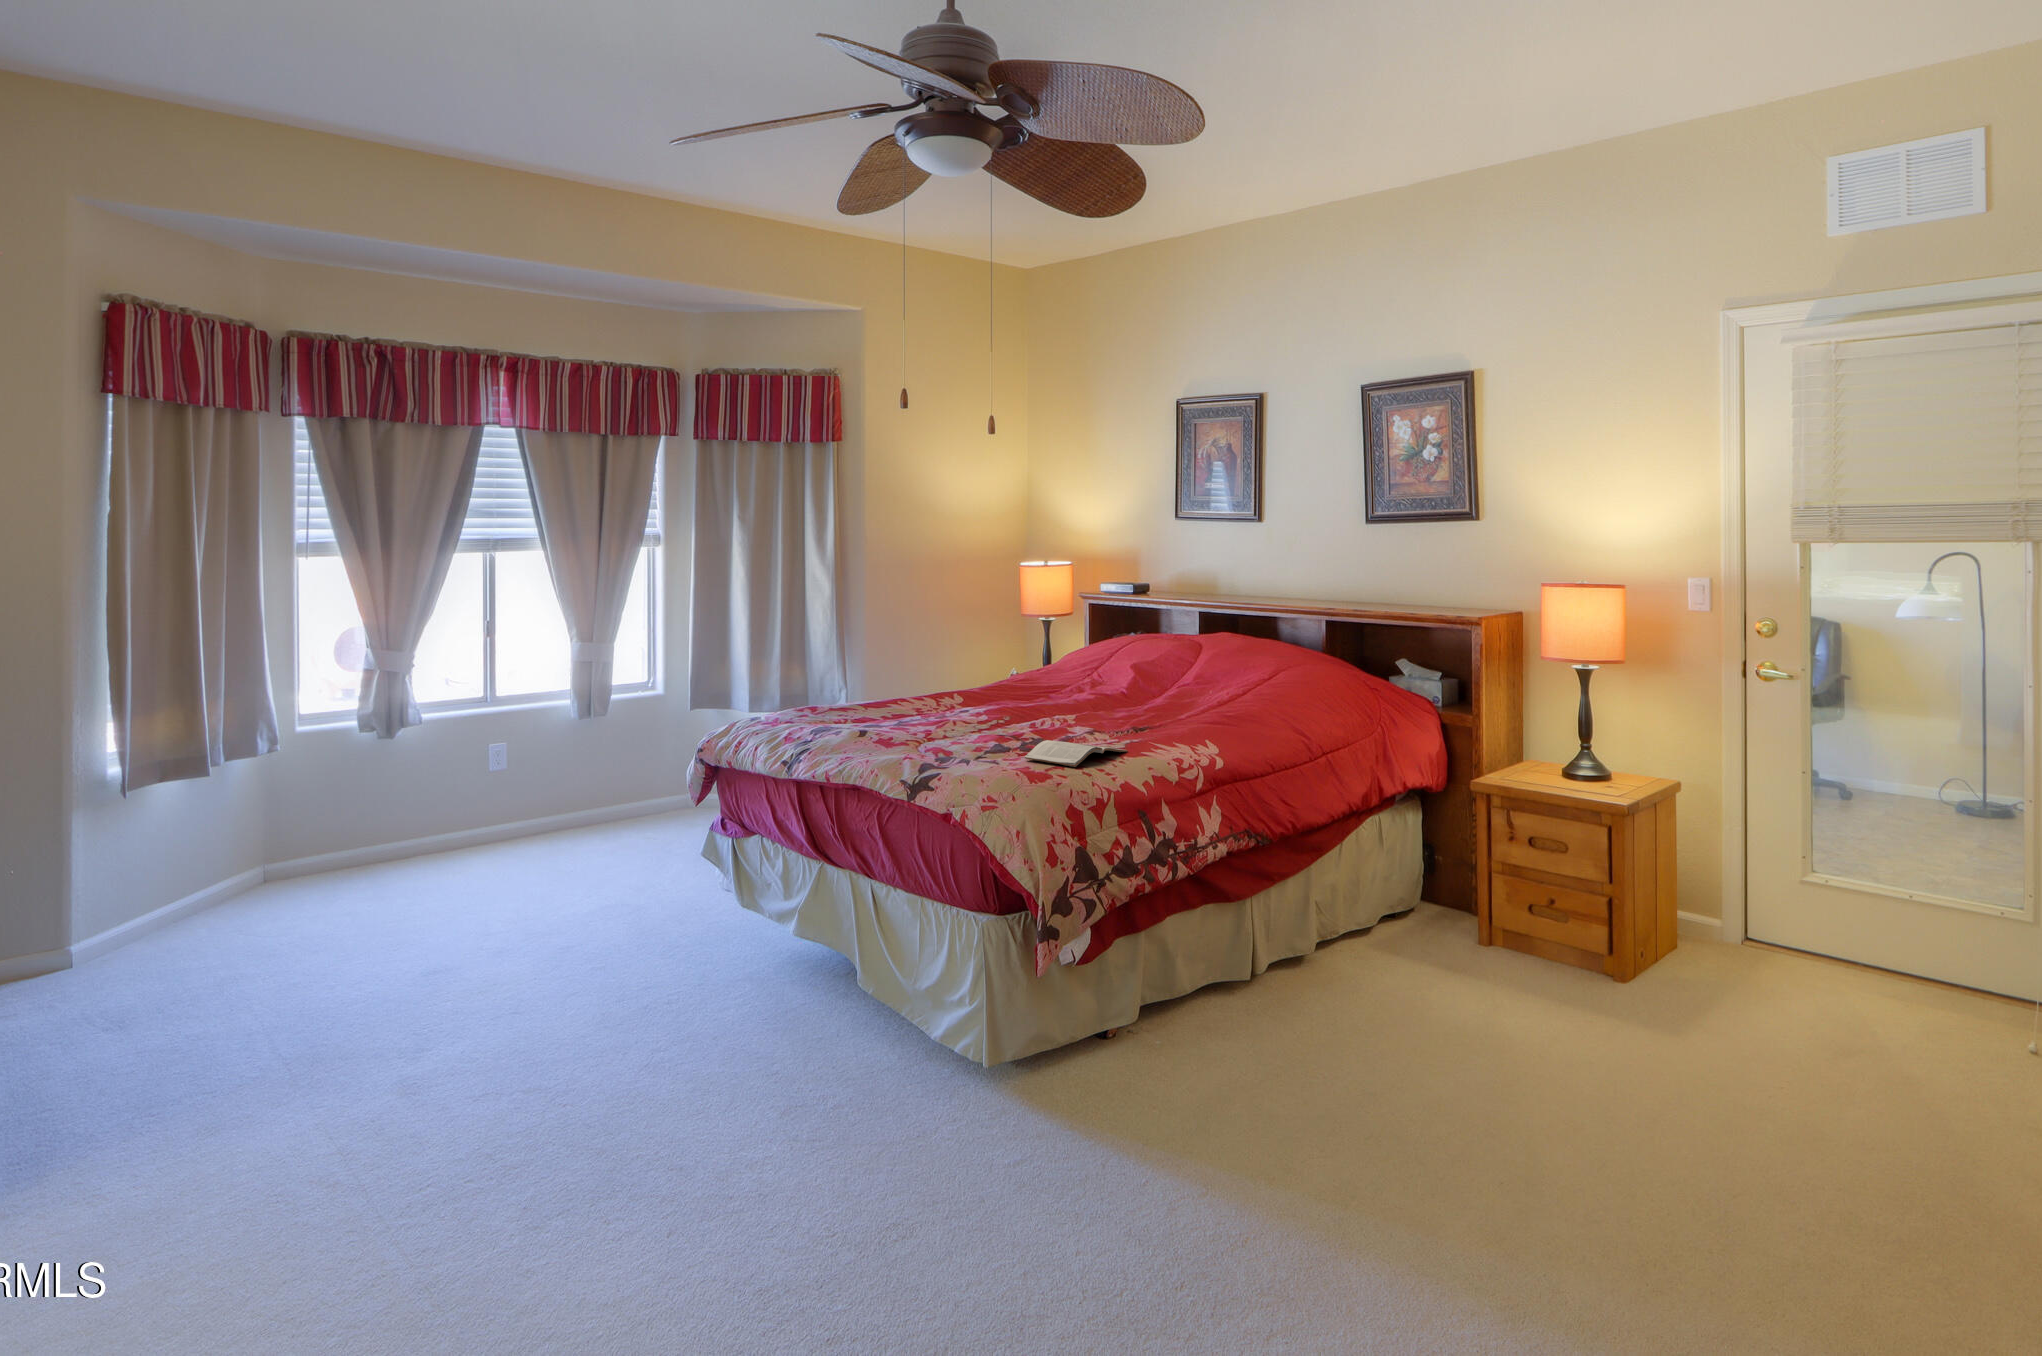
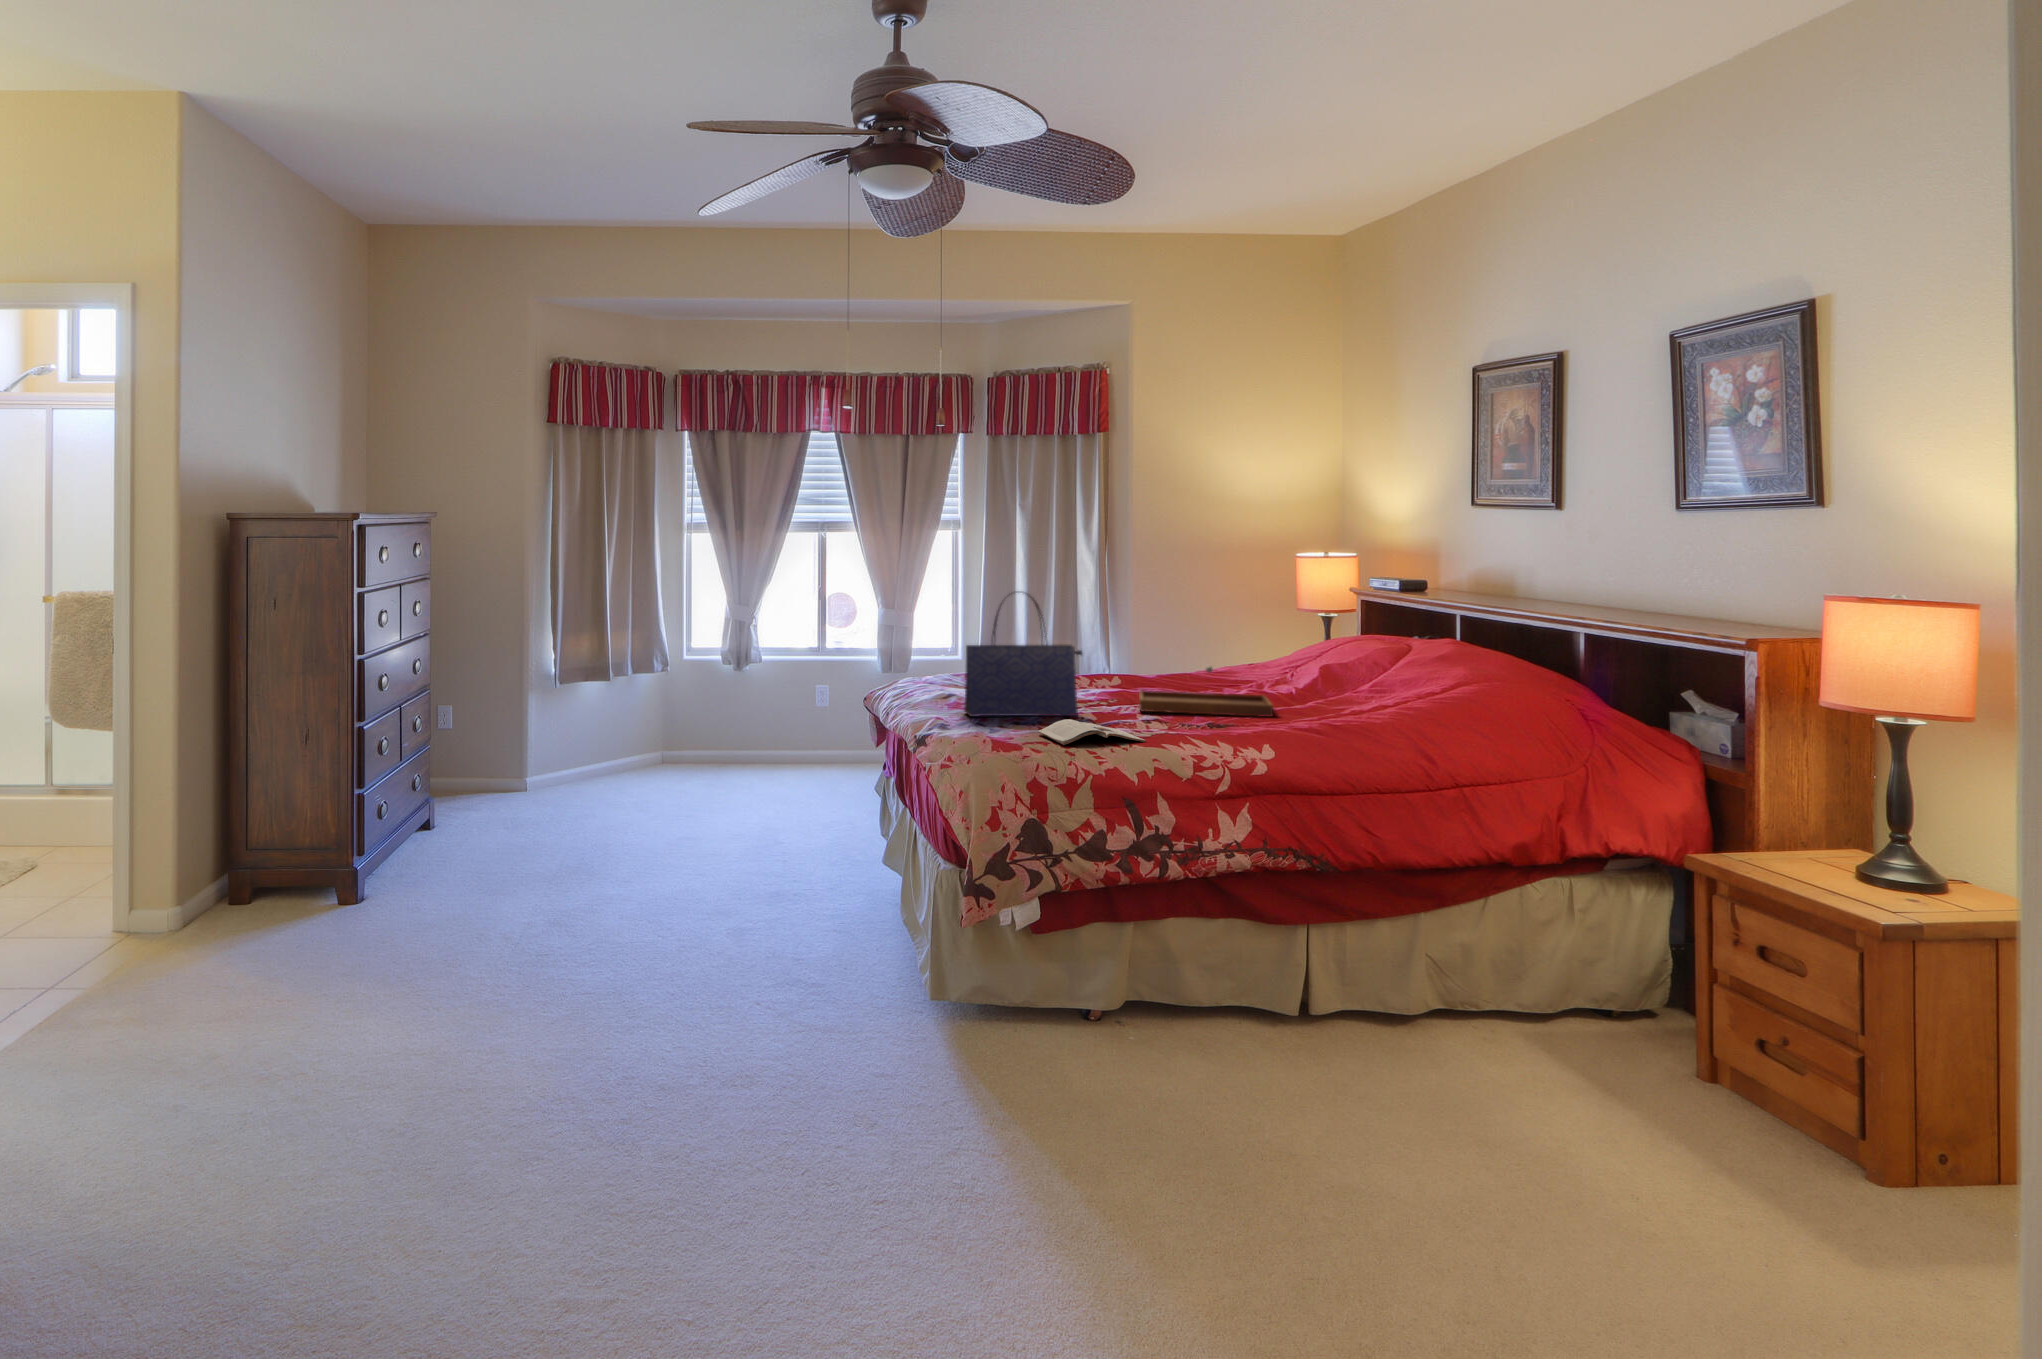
tote bag: none [898,612,1008,753] -> present [964,591,1082,716]
tray: none [1028,672,1160,724] -> present [1139,666,1273,717]

